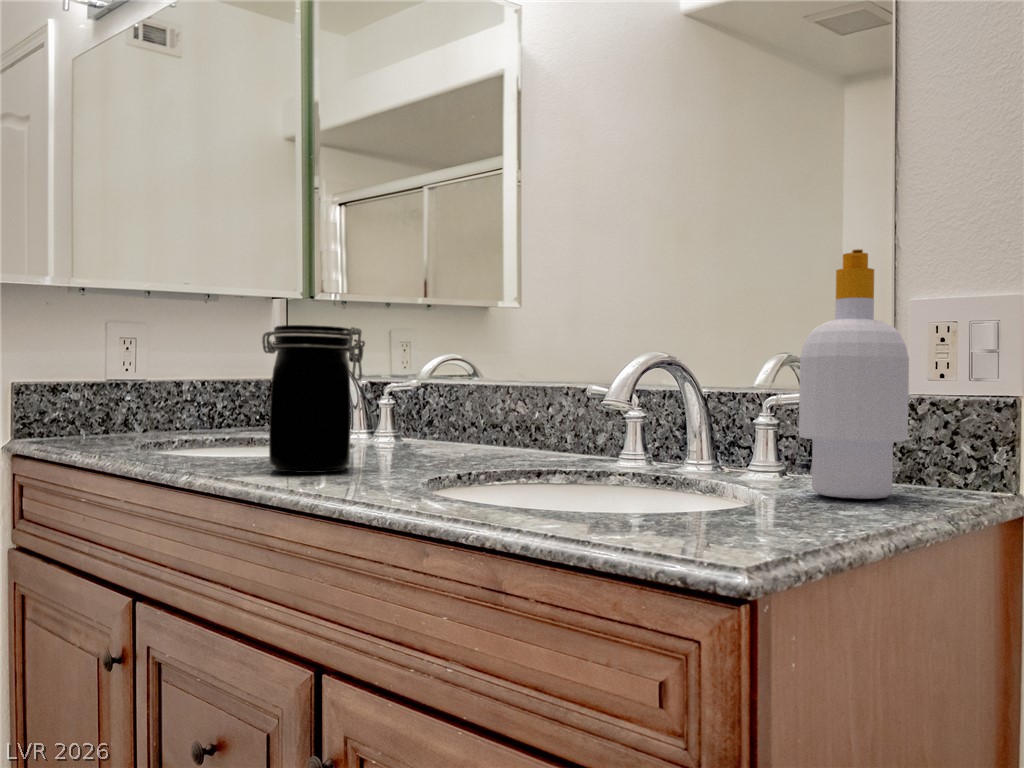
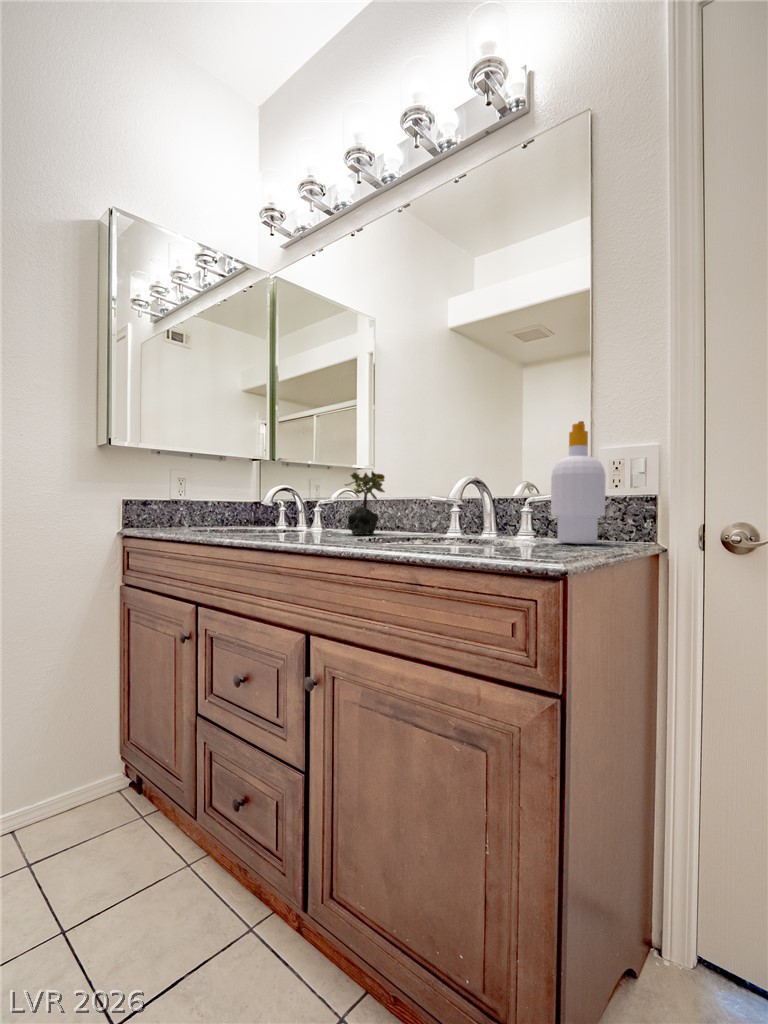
jar: present [262,325,365,473] -> none [269,461,323,538]
succulent plant: none [416,333,497,462] -> present [345,471,385,535]

